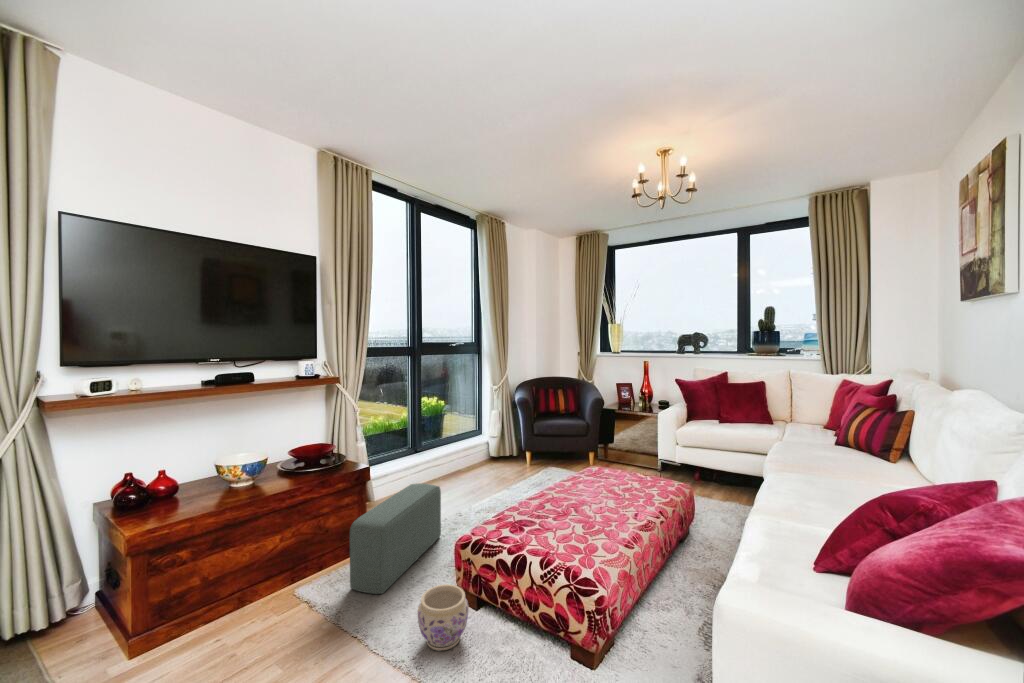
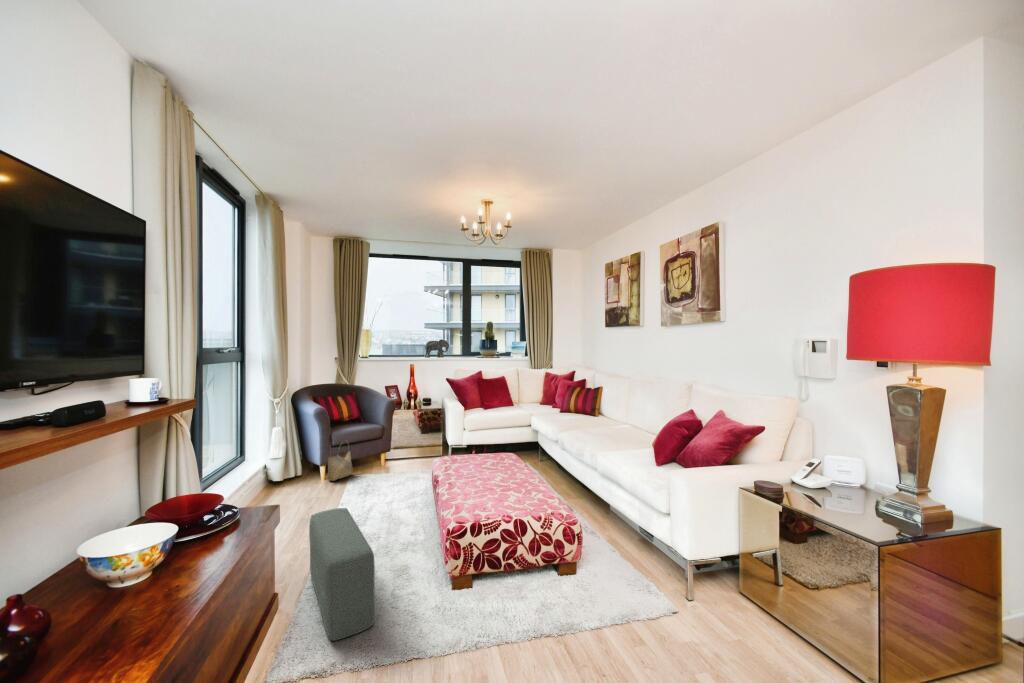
woven basket: none [526,429,551,468] -> present [328,451,353,481]
planter: present [417,584,469,651] -> none [457,567,502,625]

